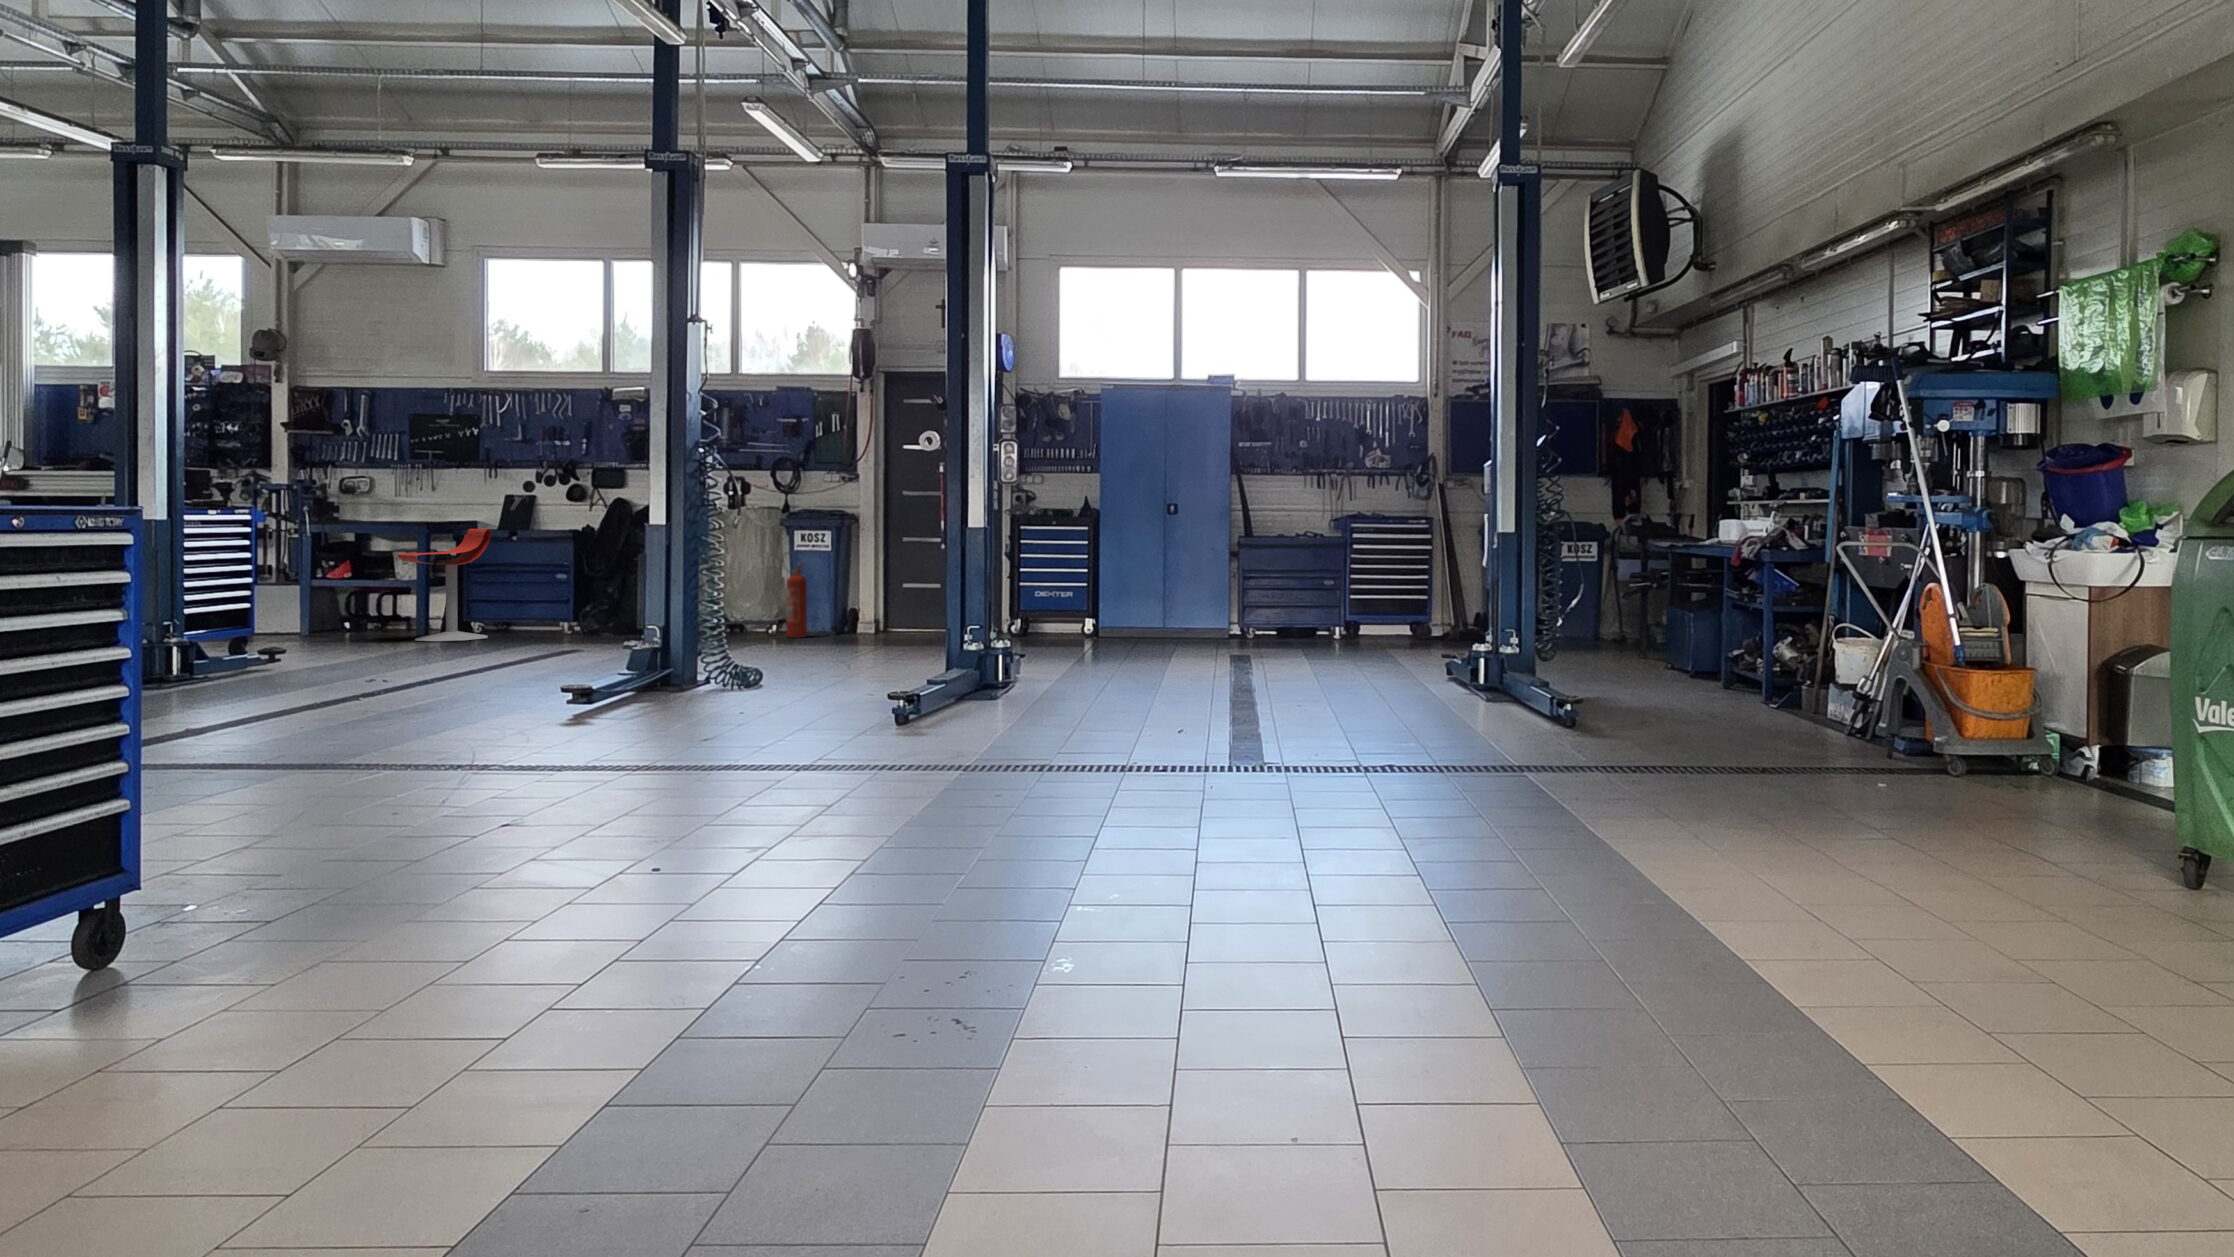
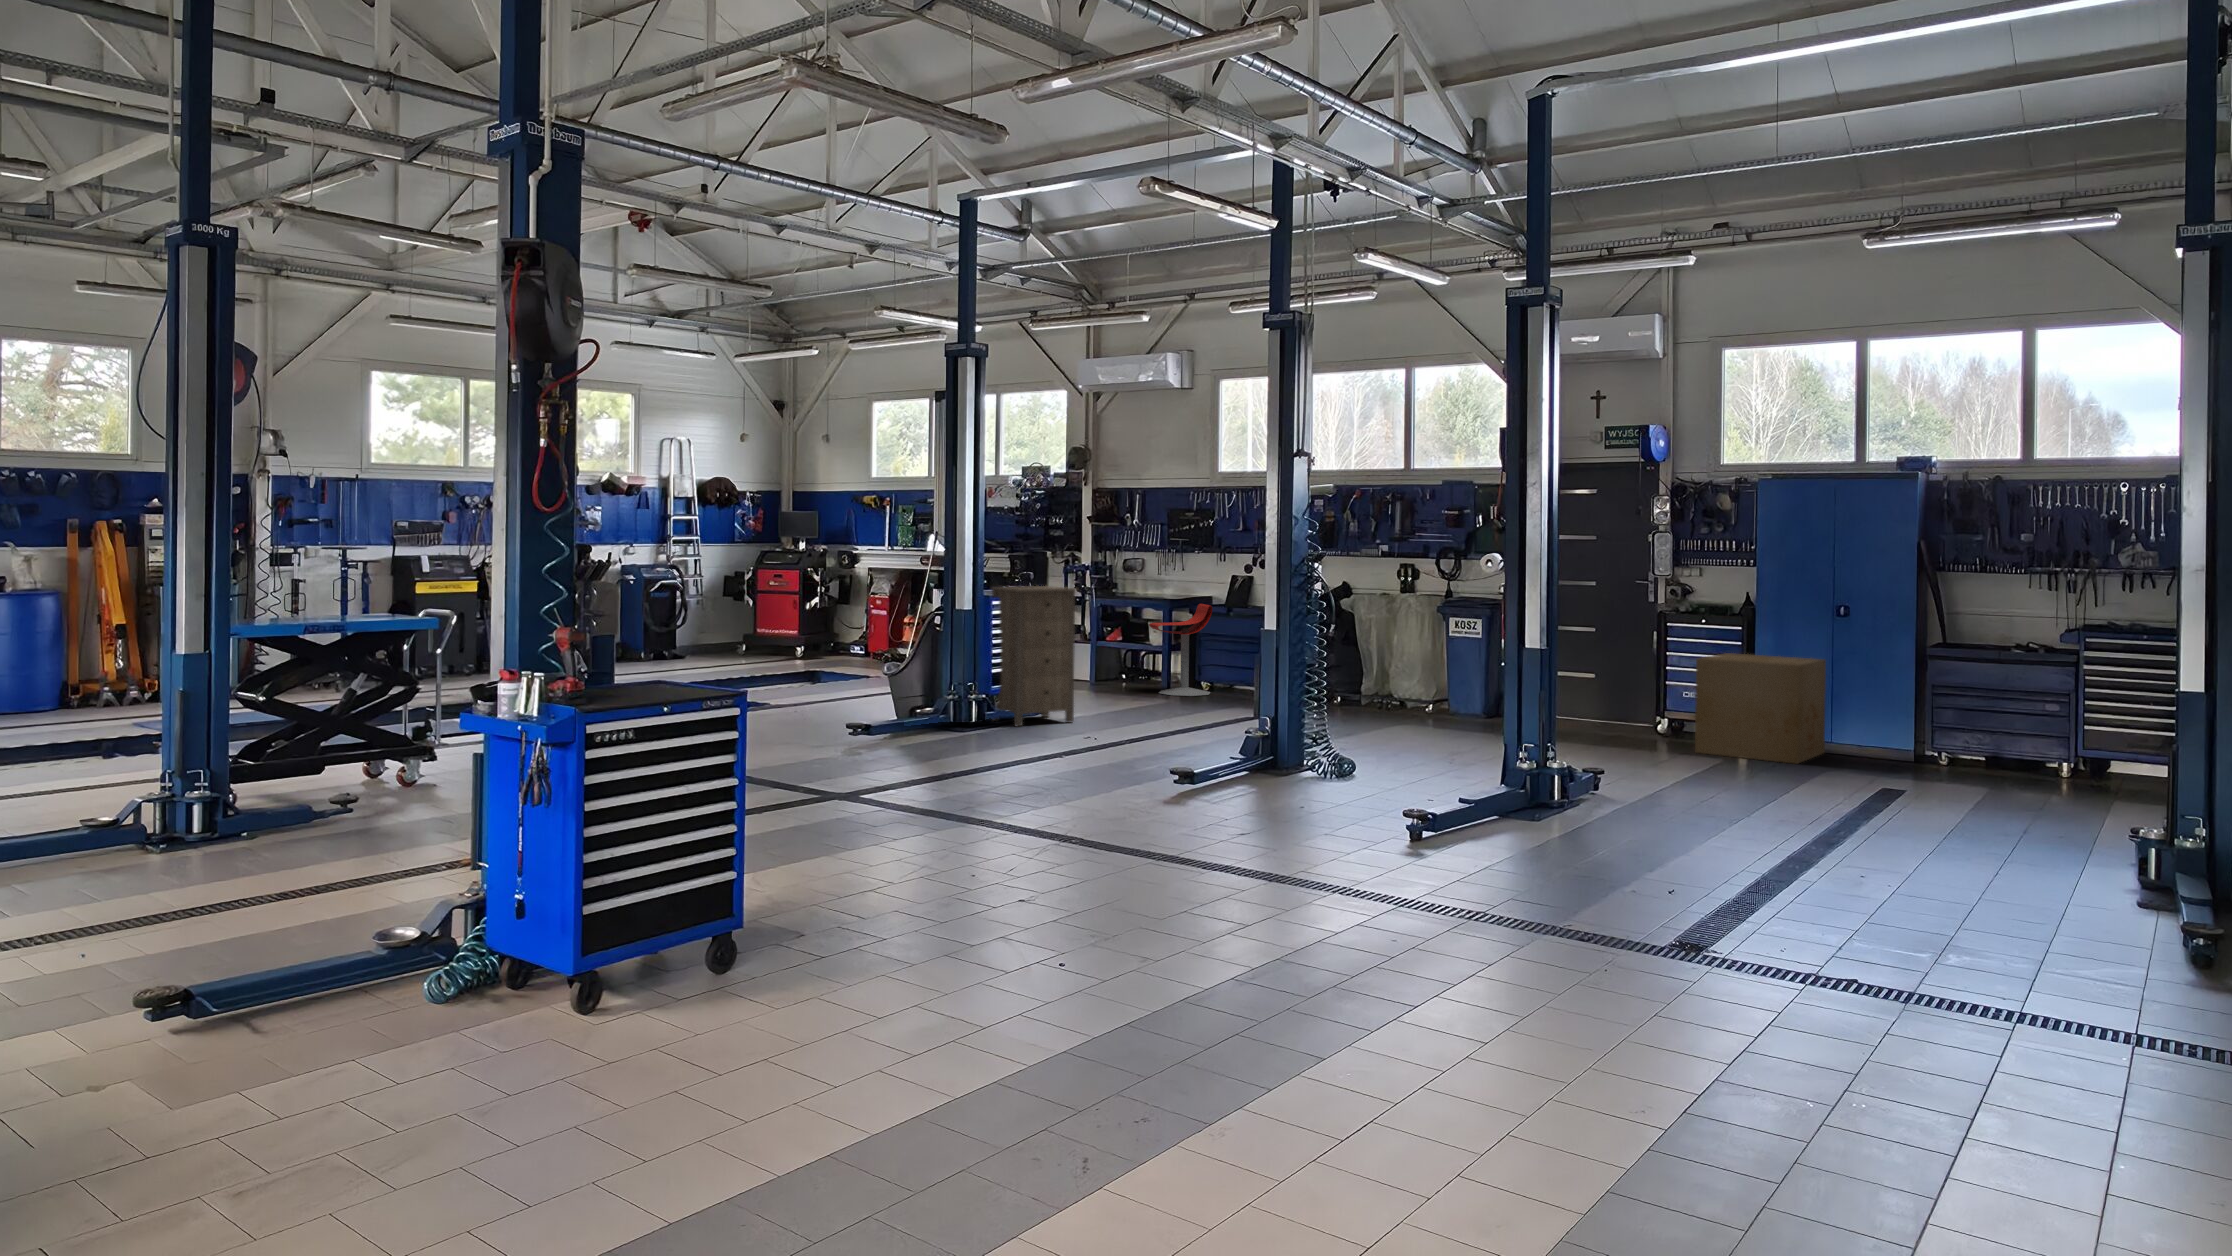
storage cabinet: none [174,494,325,683] -> present [991,586,1077,726]
fire extinguisher: present [785,552,807,638] -> none [1440,635,1460,716]
cardboard box: none [1059,554,1160,647] -> present [1695,653,1826,764]

